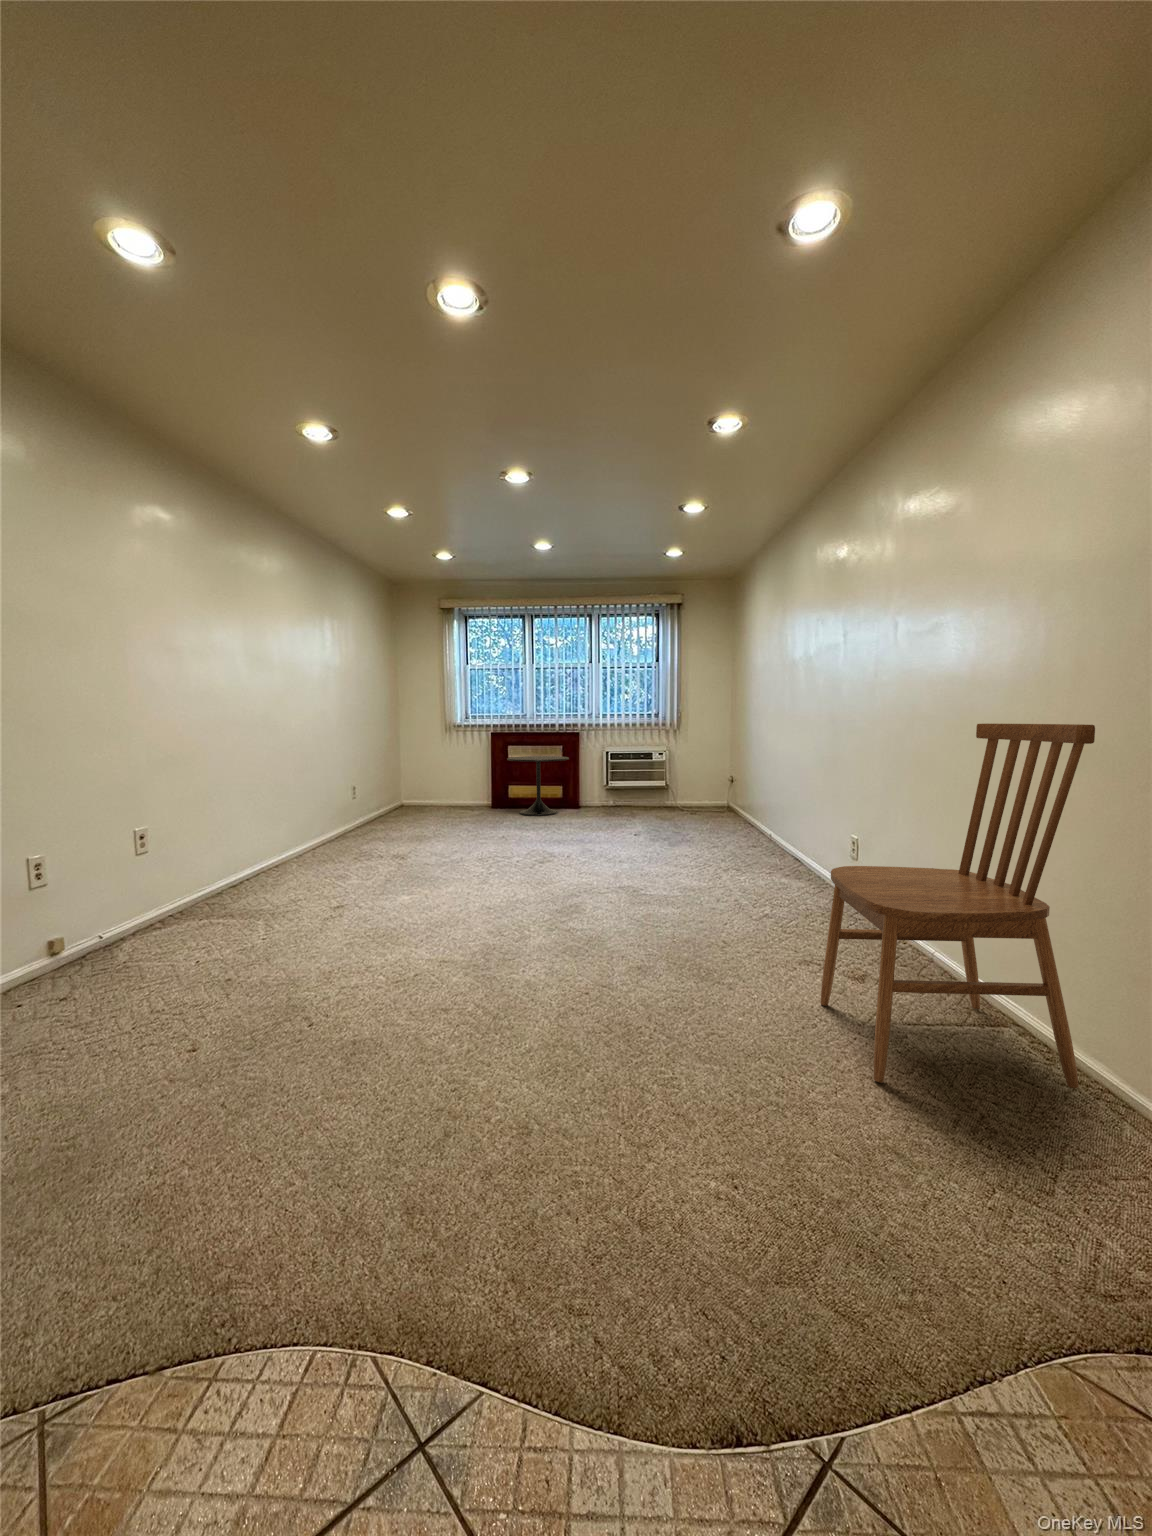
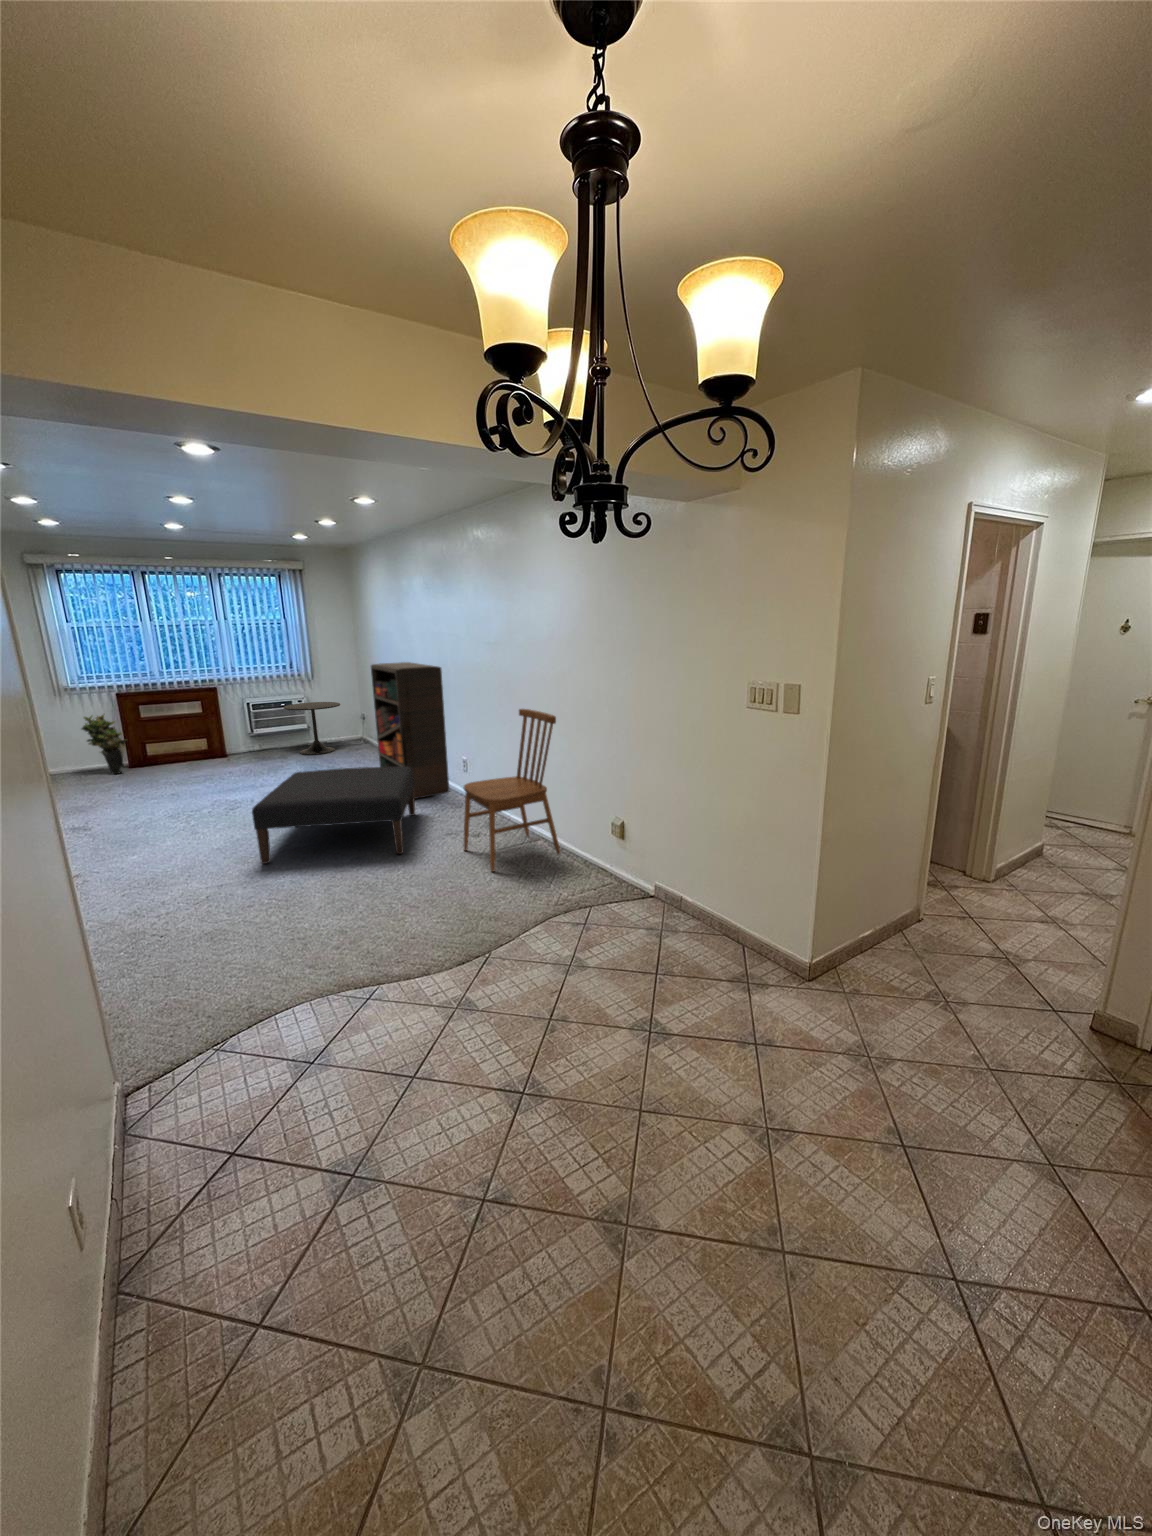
bookshelf: none [725,682,827,888] -> present [371,662,449,799]
potted plant: none [455,751,492,812] -> present [81,715,127,774]
side table: present [507,756,569,816] -> present [284,702,340,755]
ottoman: none [497,819,758,978] -> present [252,766,415,864]

